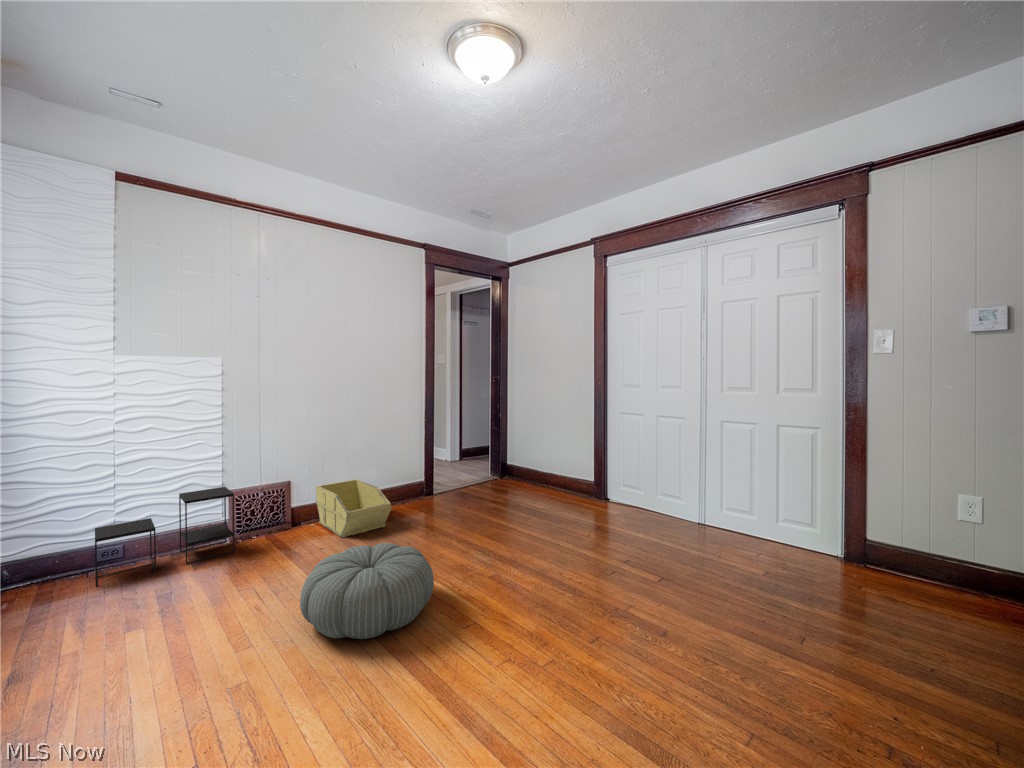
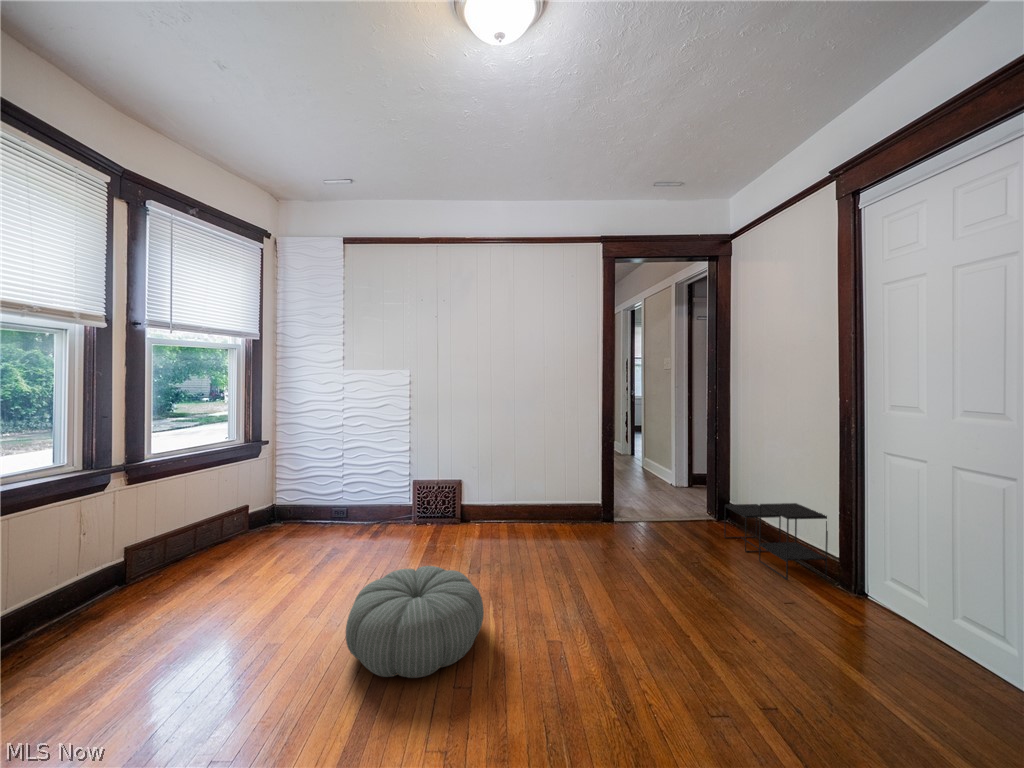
storage bin: present [316,479,391,537] -> none [483,488,532,546]
side table: present [95,487,235,585] -> present [724,503,828,580]

